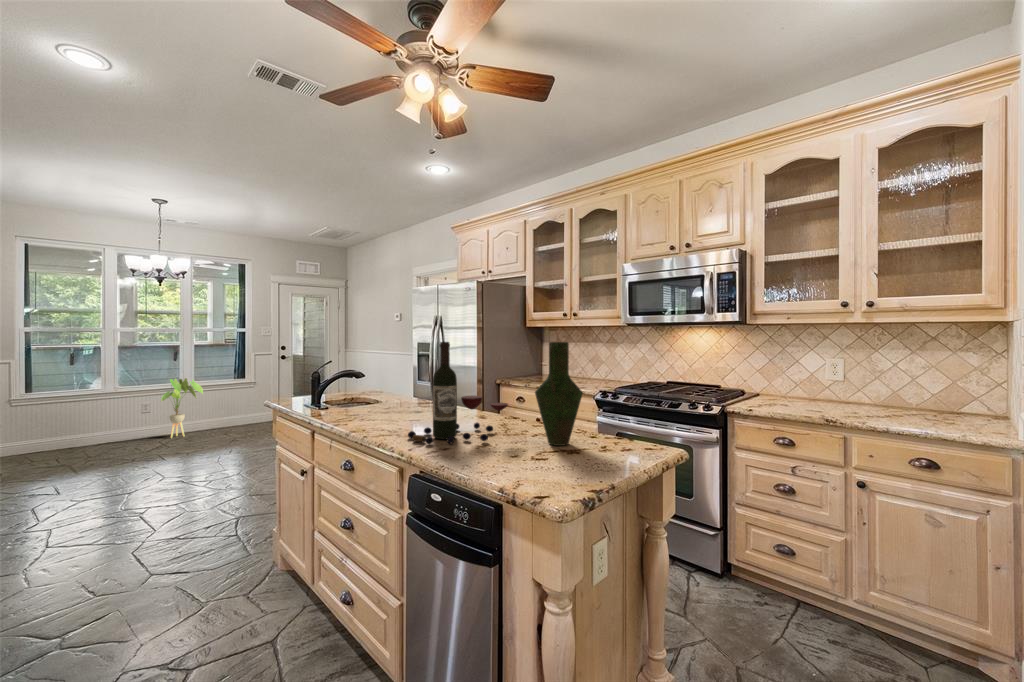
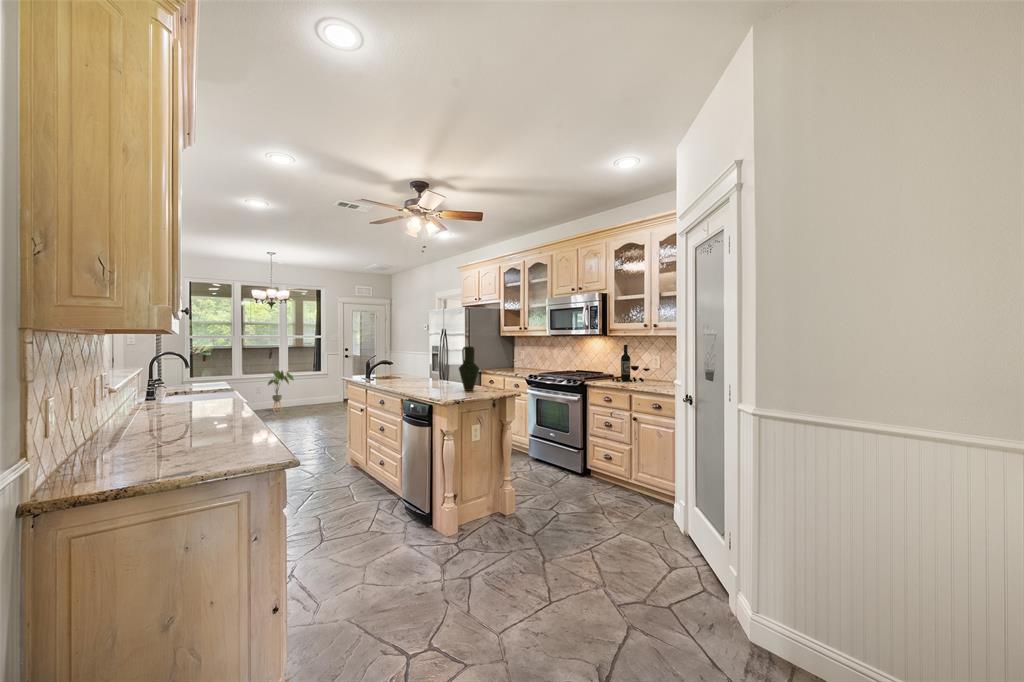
wine bottle: present [408,342,508,444] -> present [612,345,650,382]

